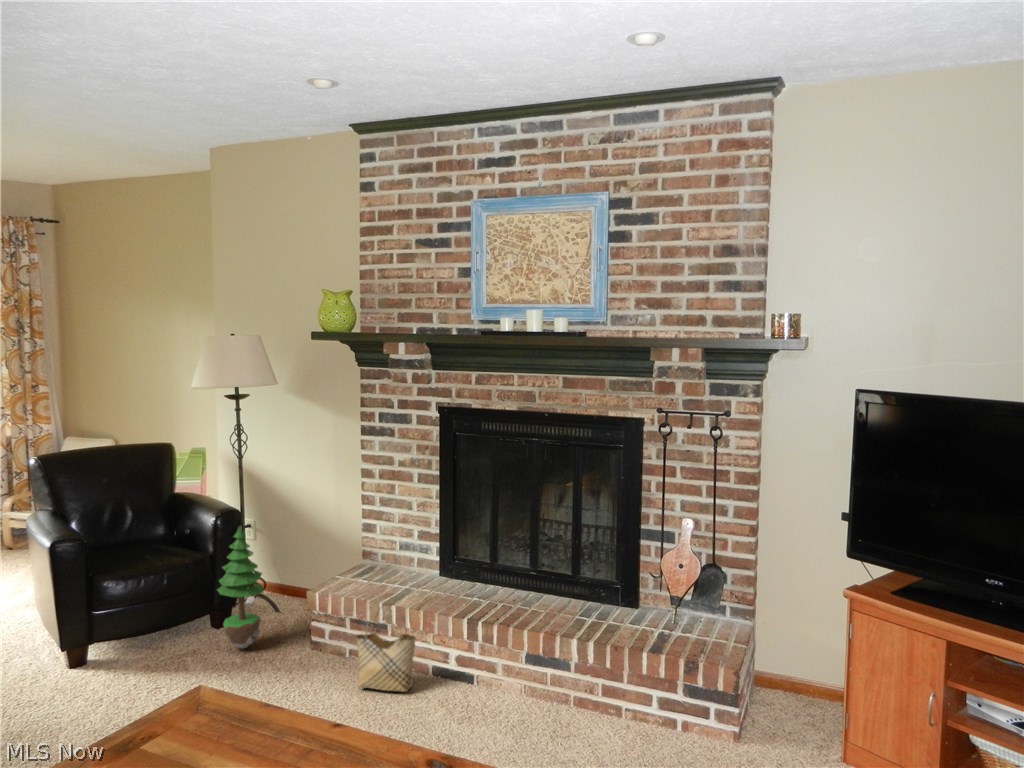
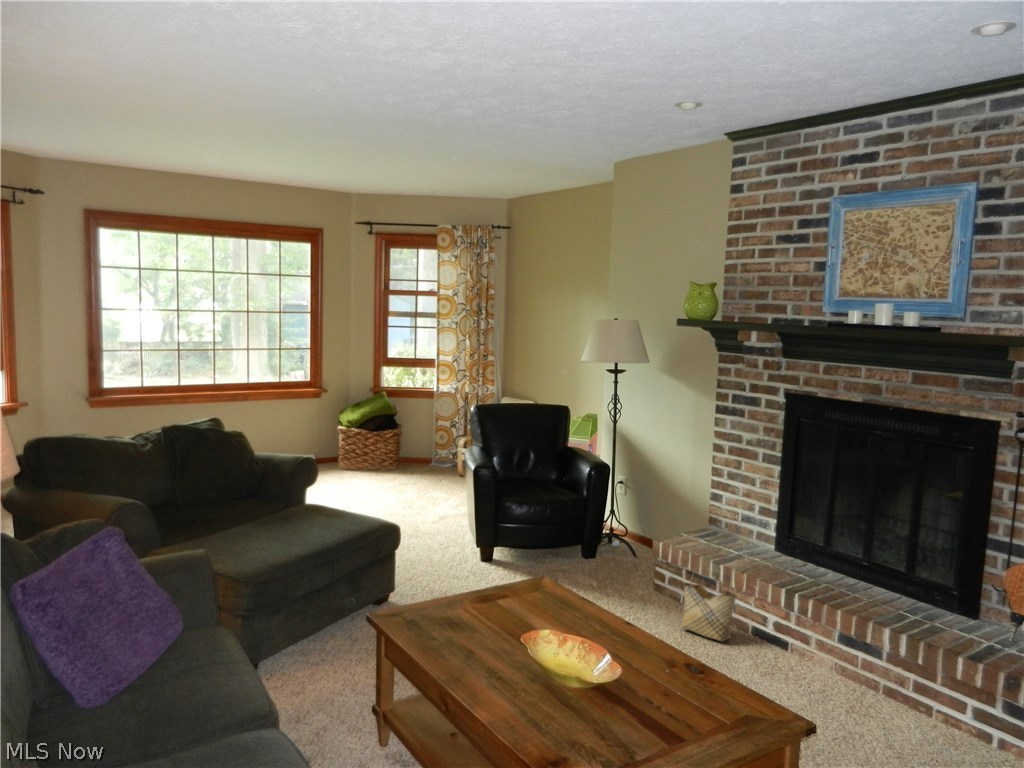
potted tree: present [217,527,264,649] -> none [582,476,620,578]

